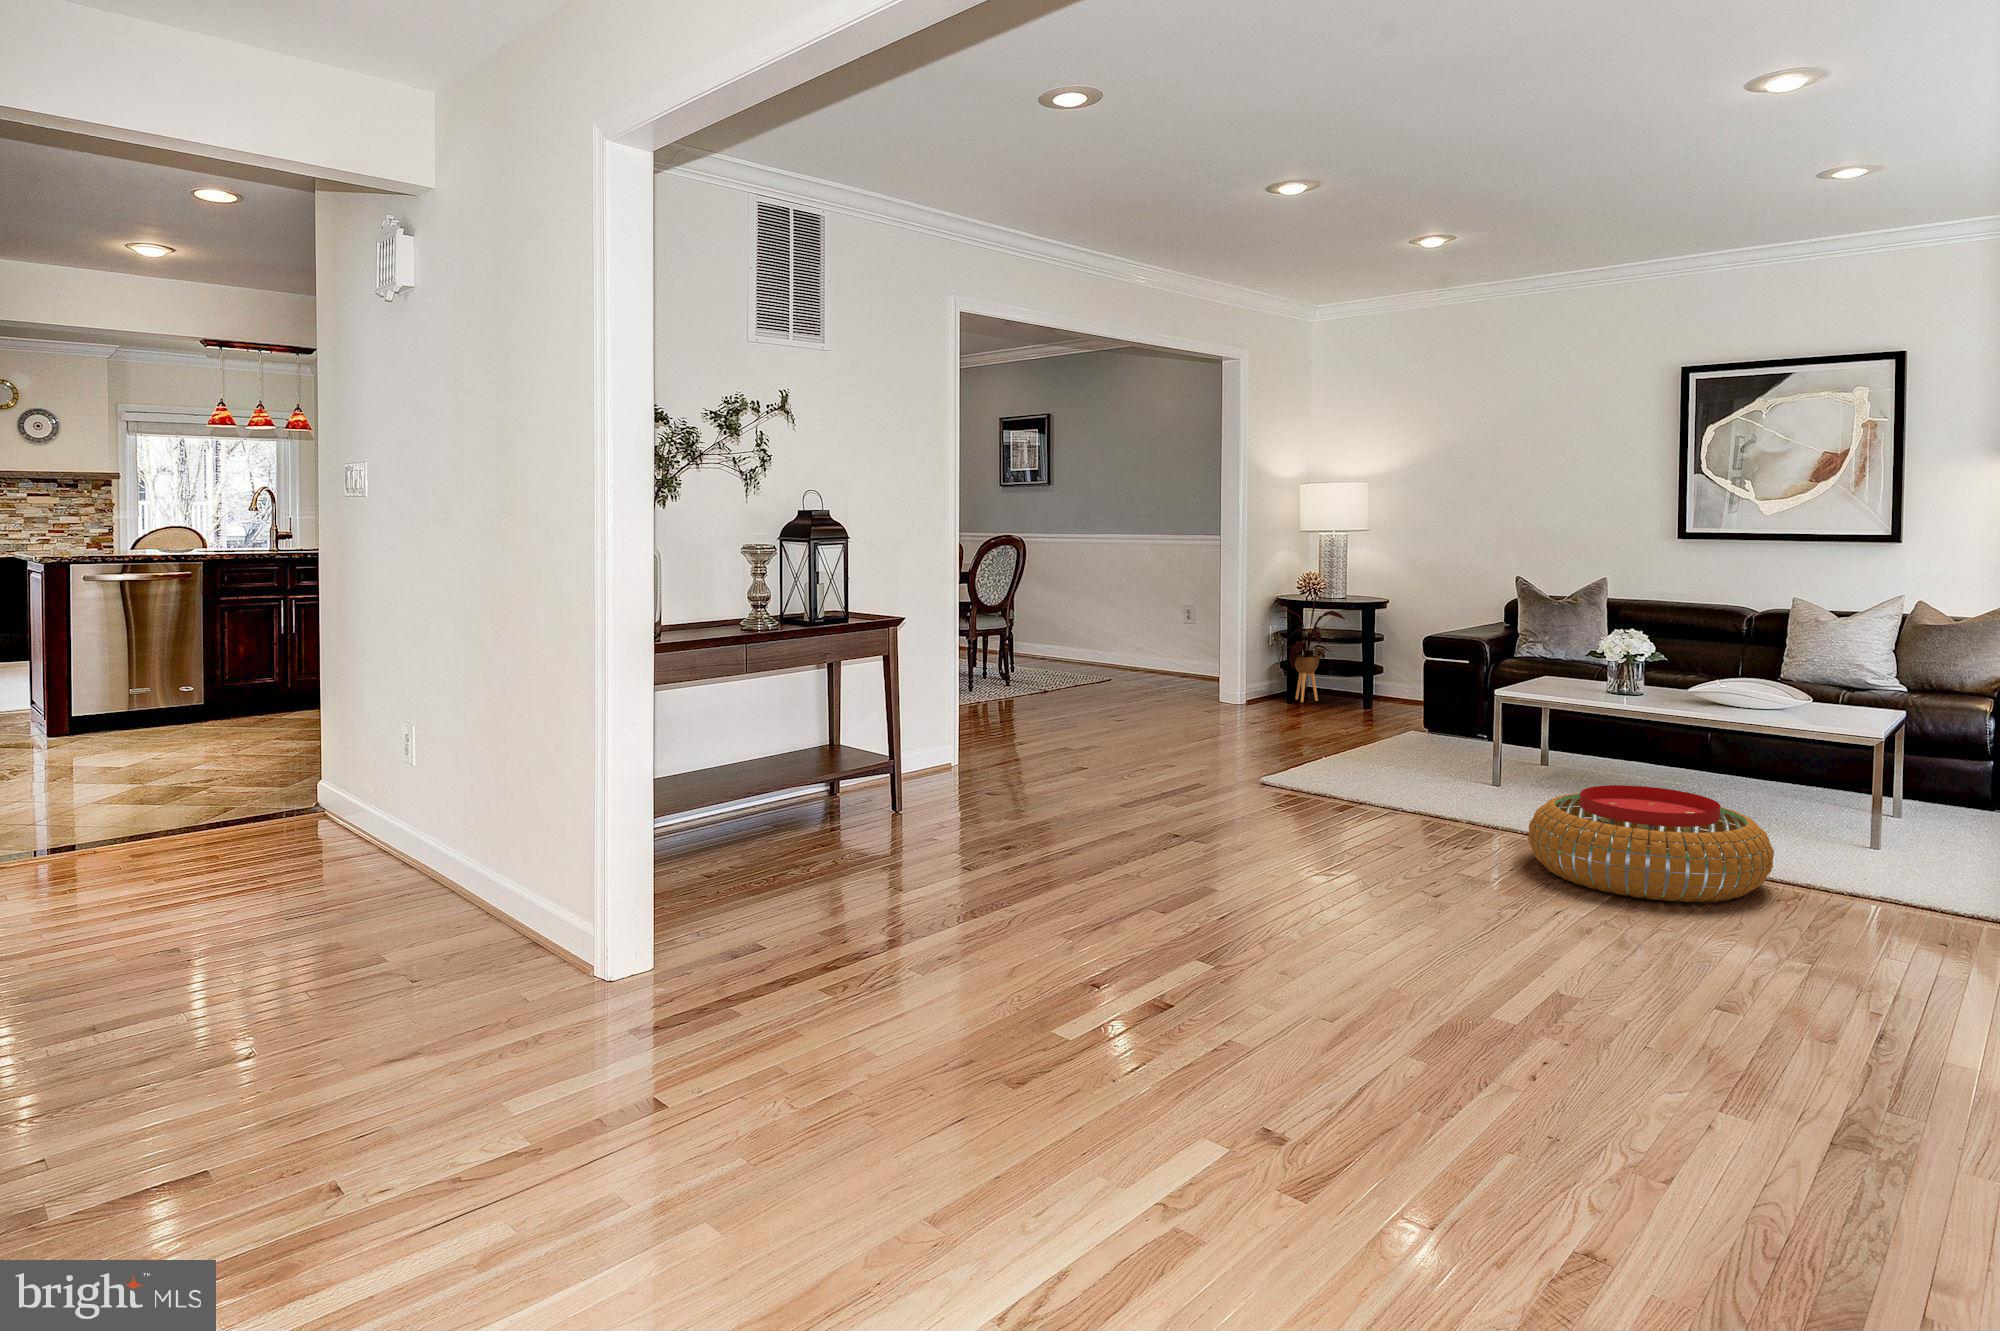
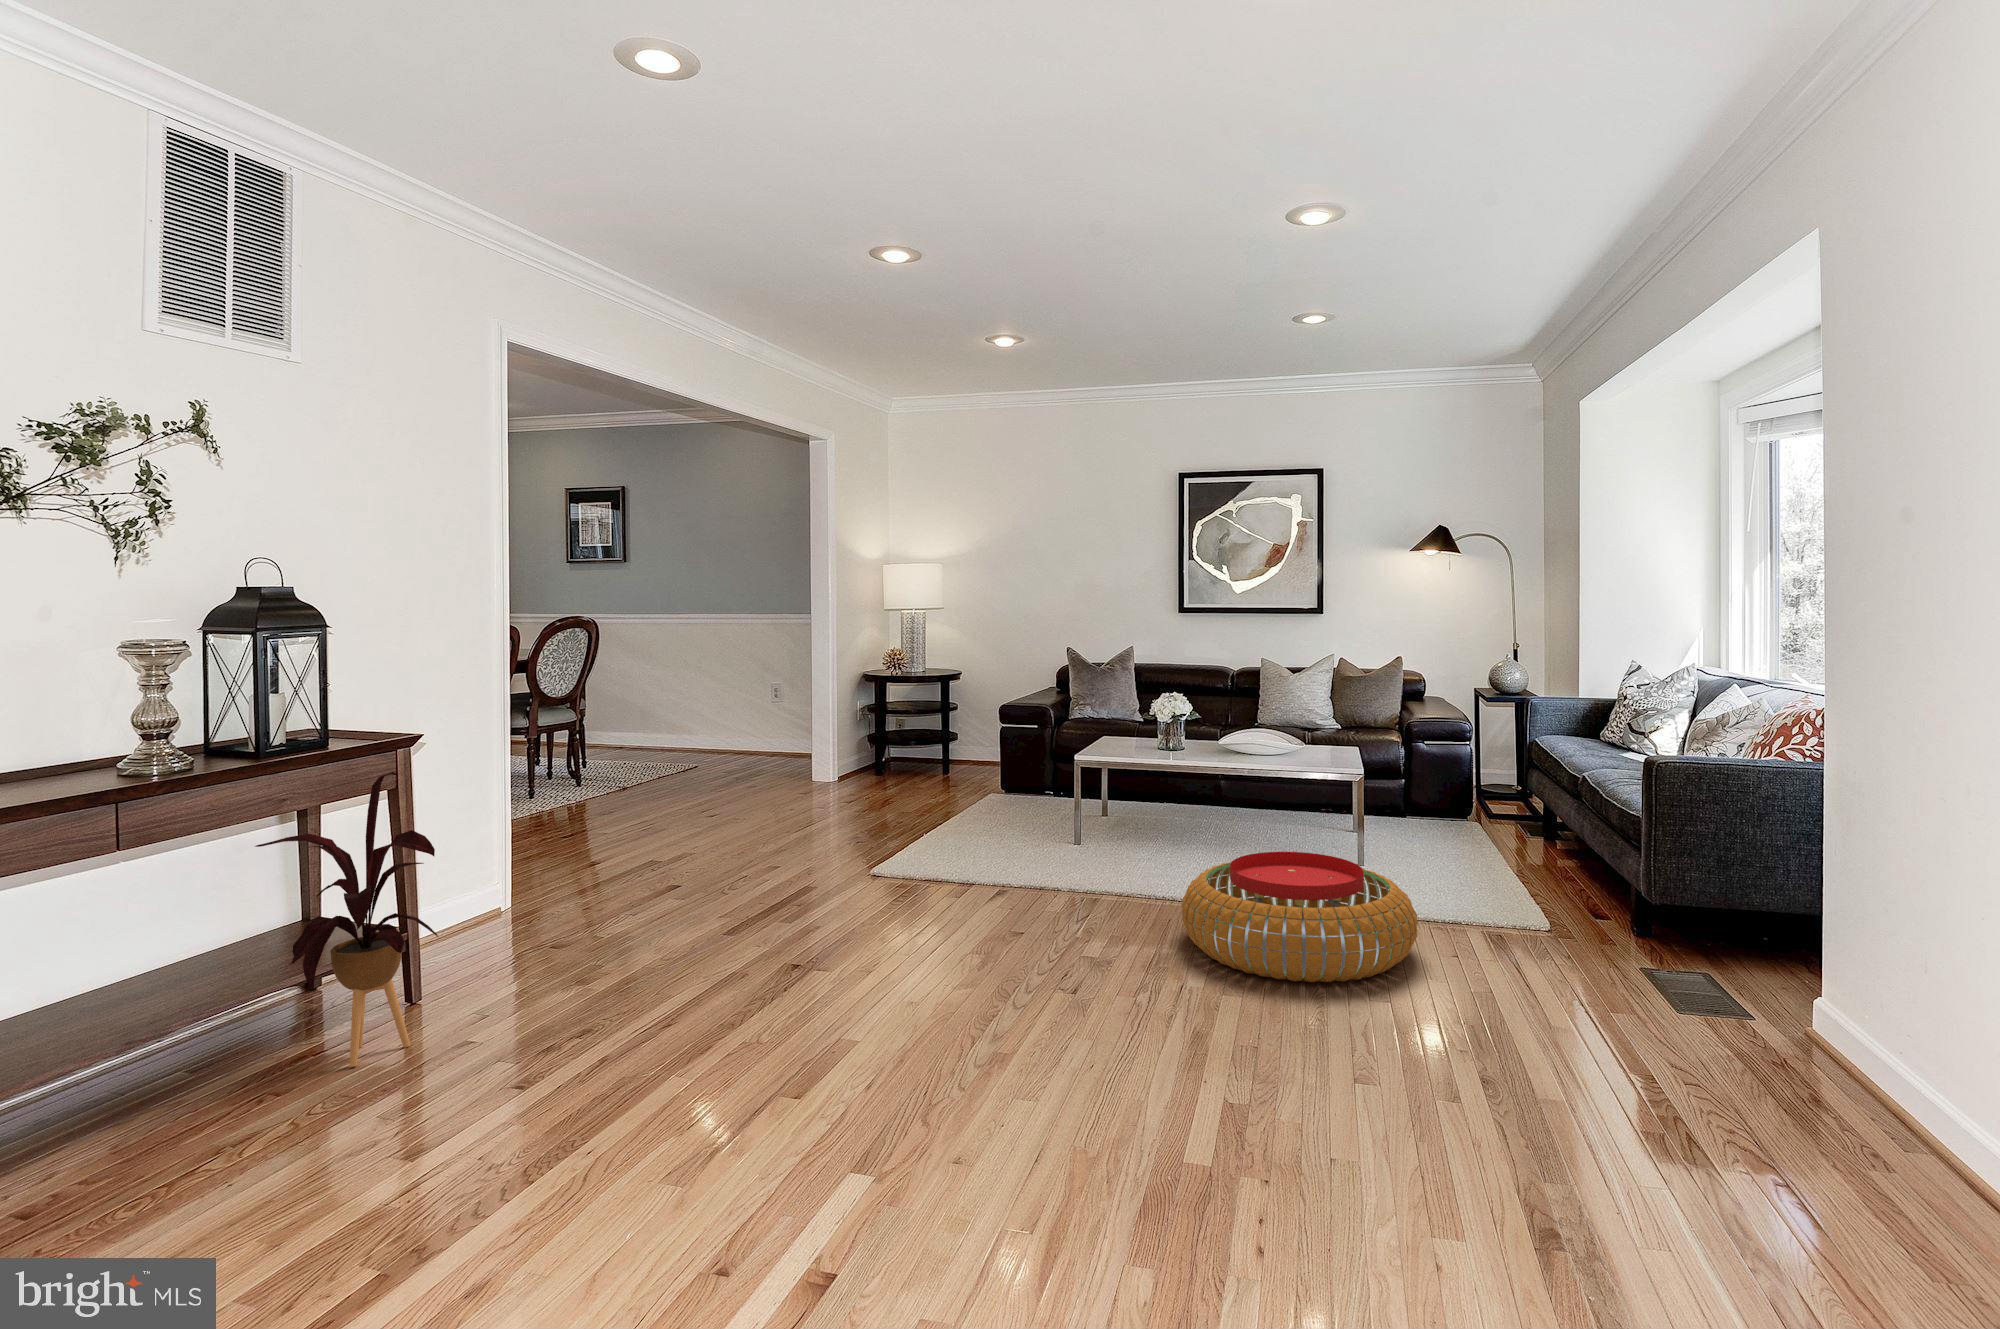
house plant: present [1277,587,1345,702] -> present [255,772,438,1067]

